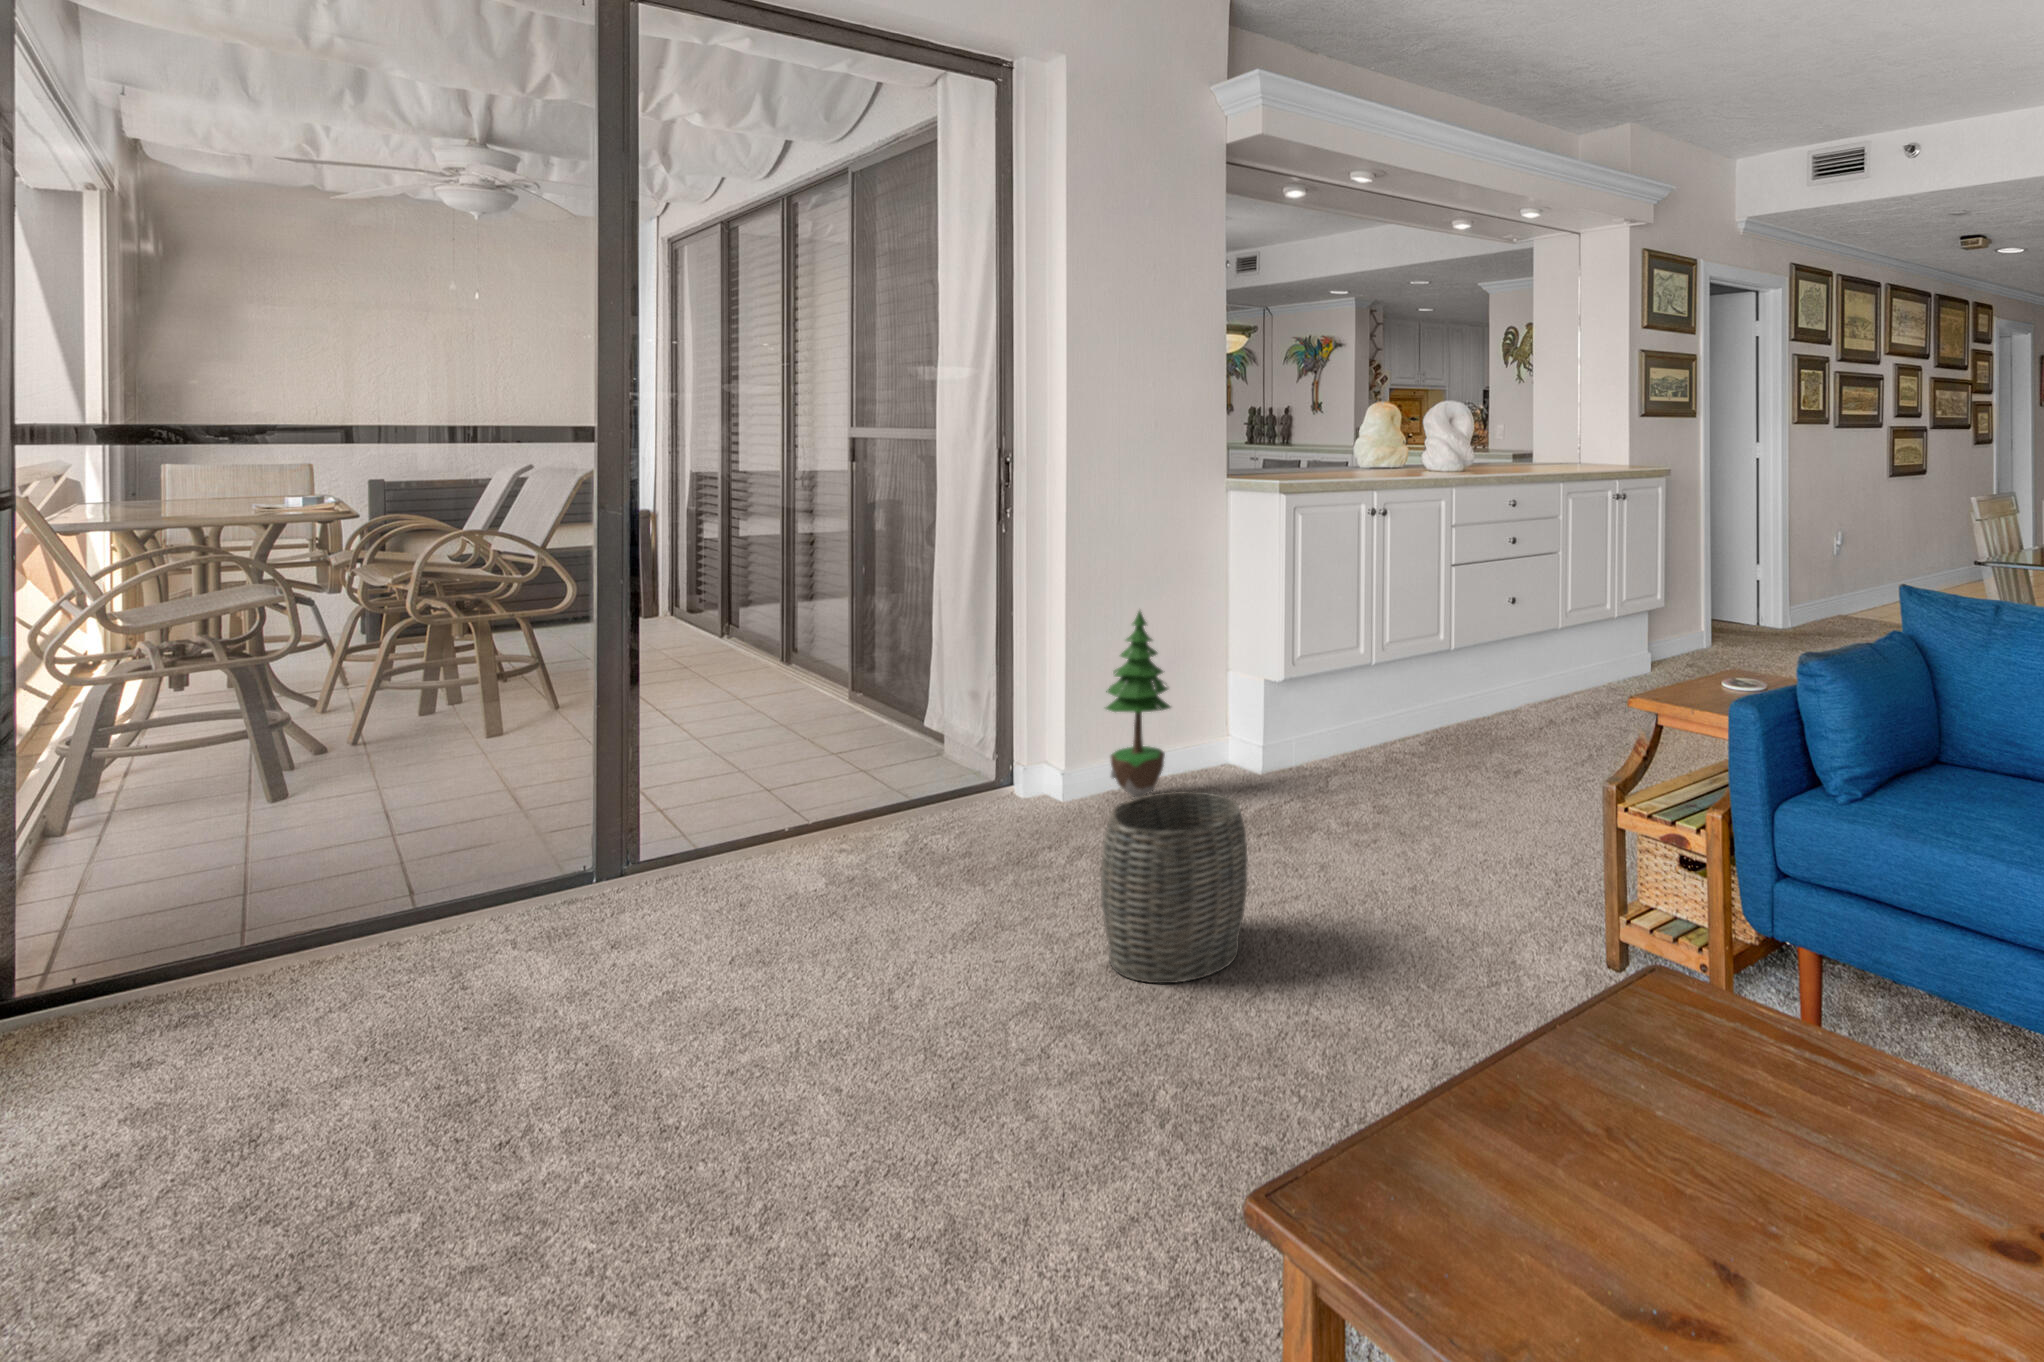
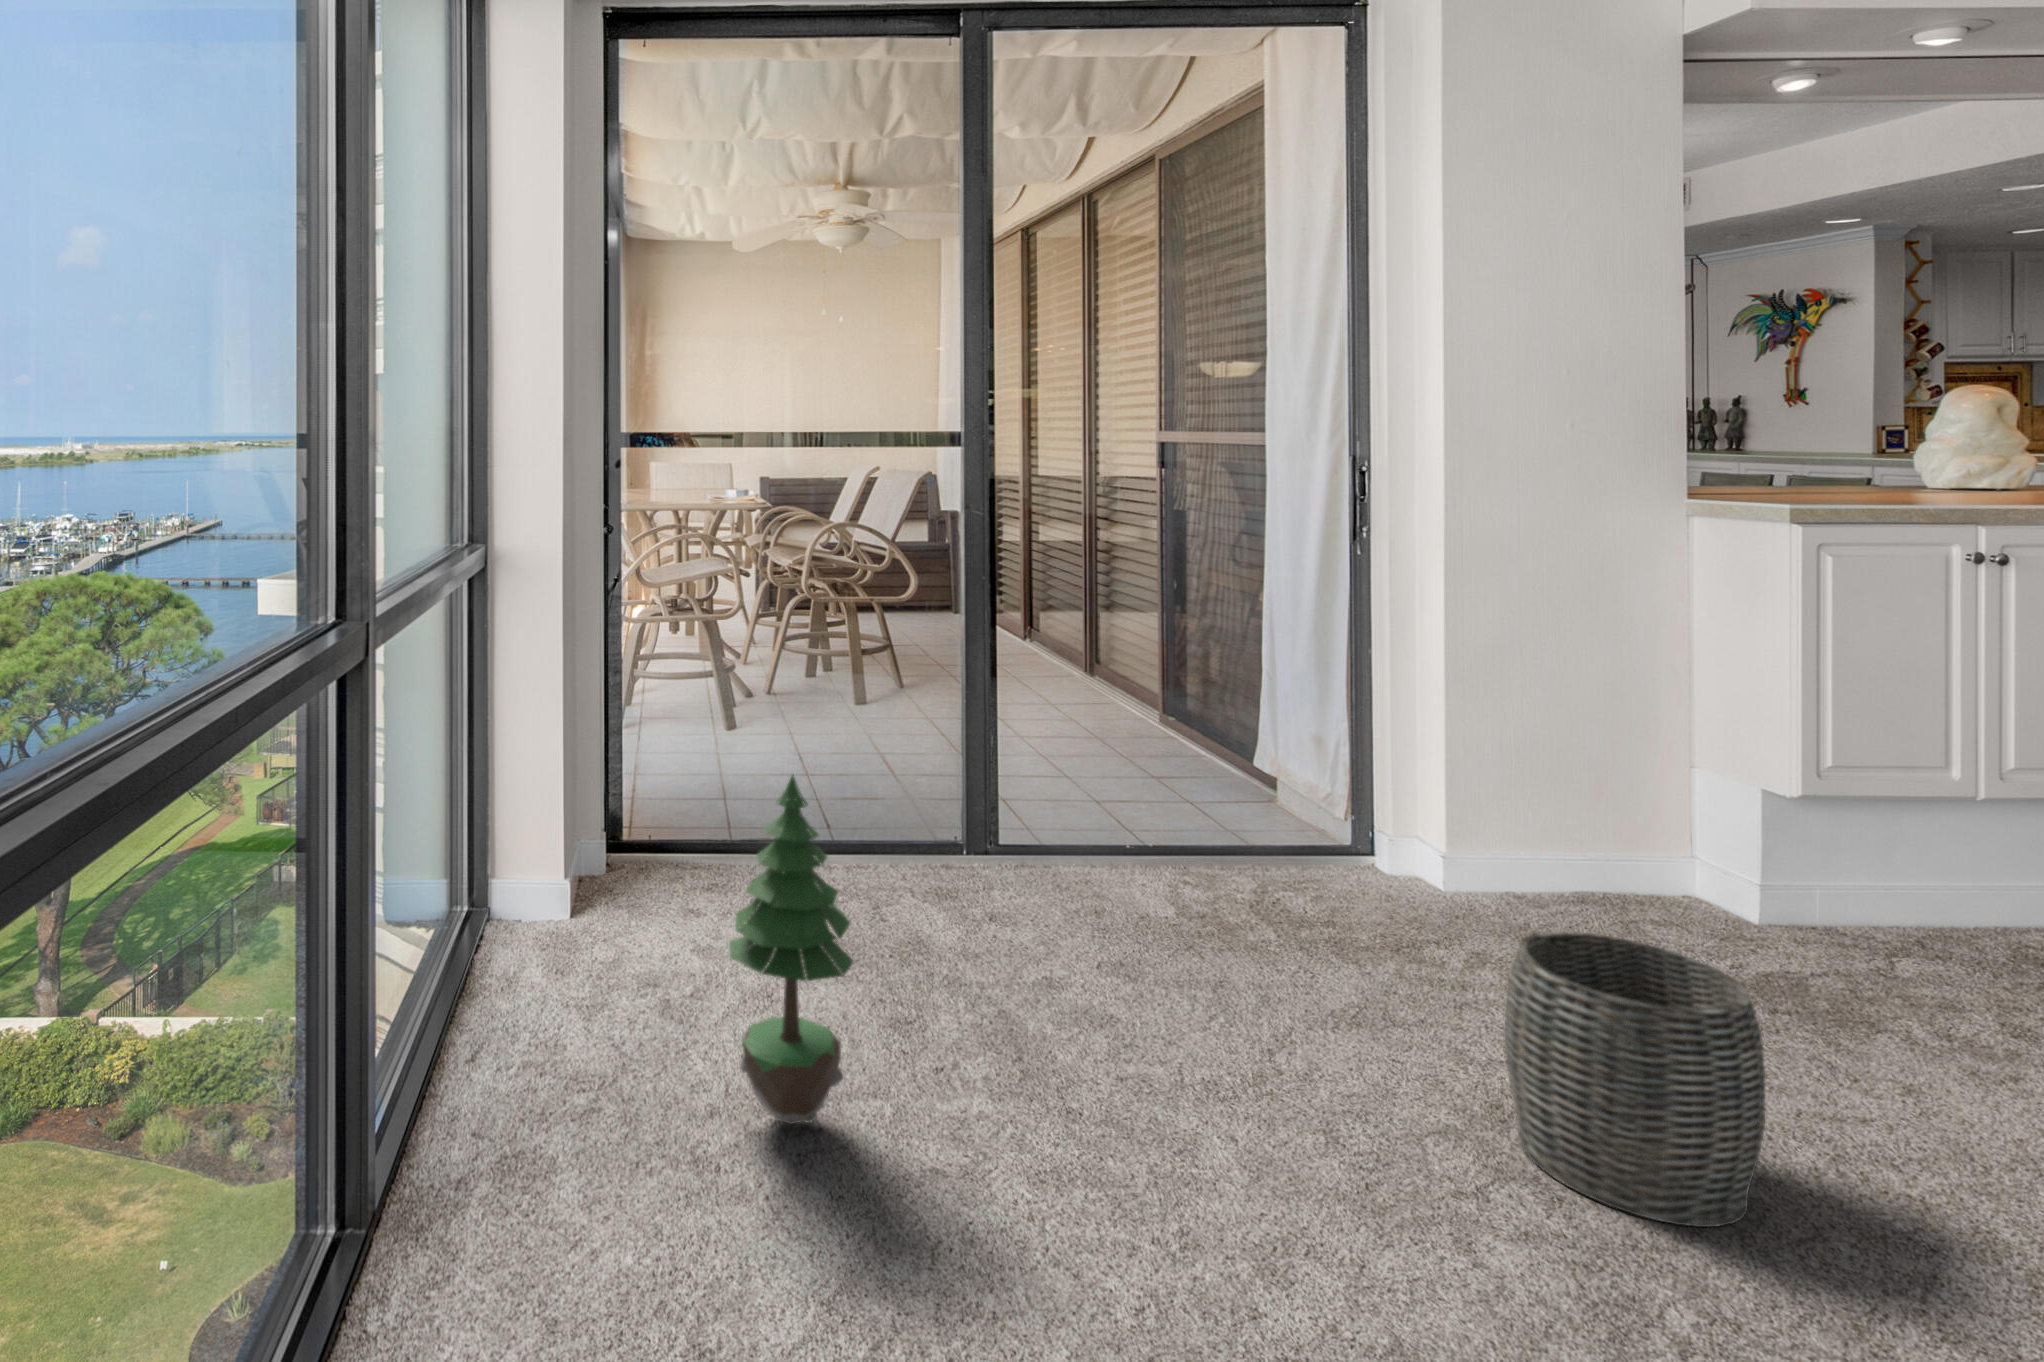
potted tree: present [1106,611,1170,798] -> present [729,775,854,1124]

